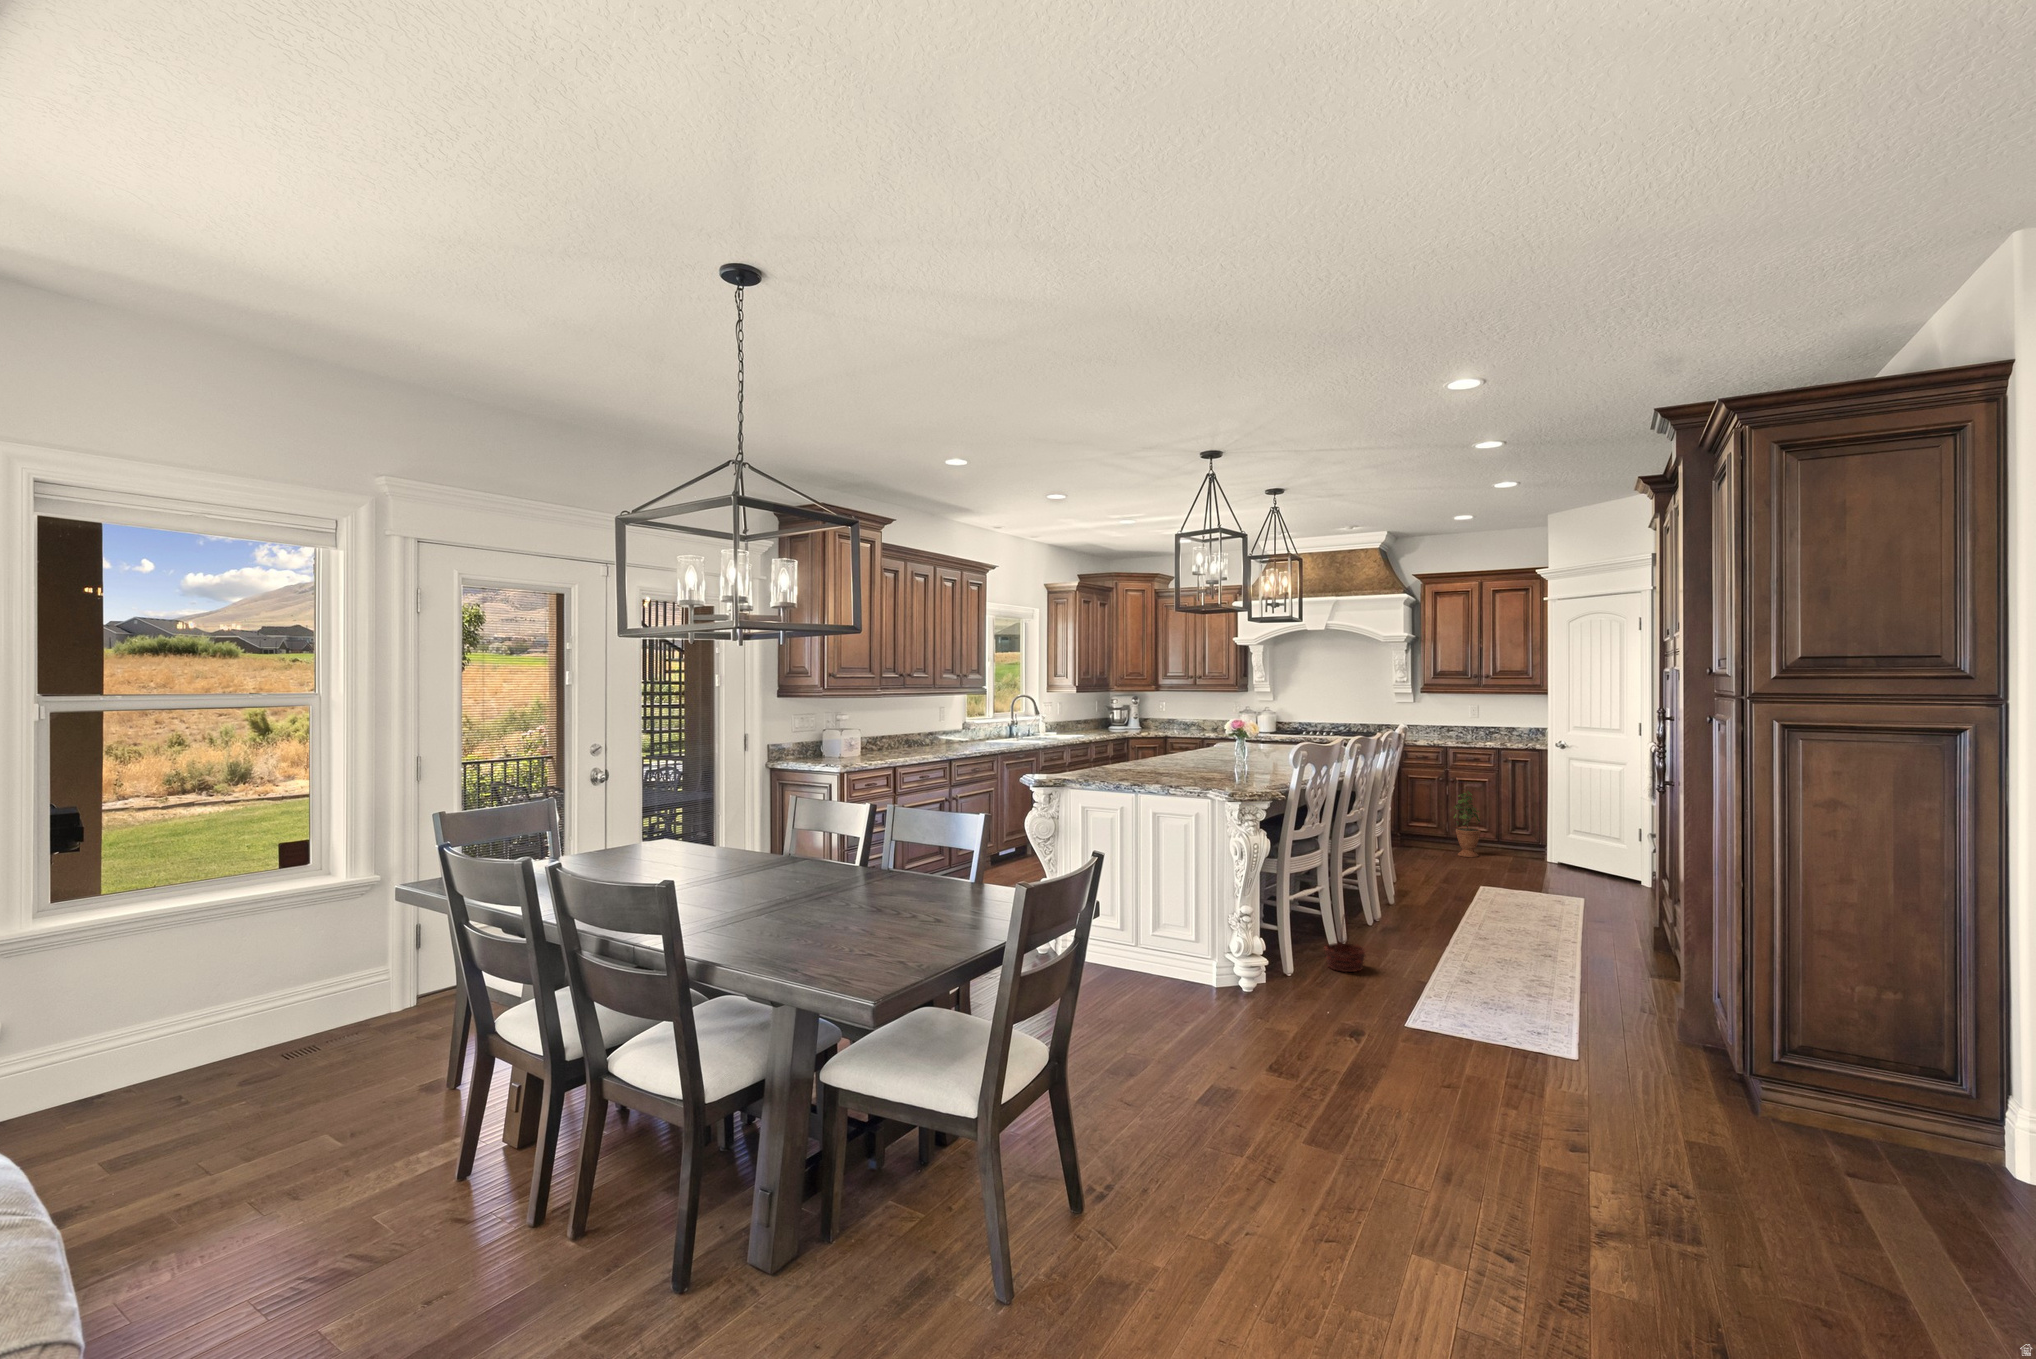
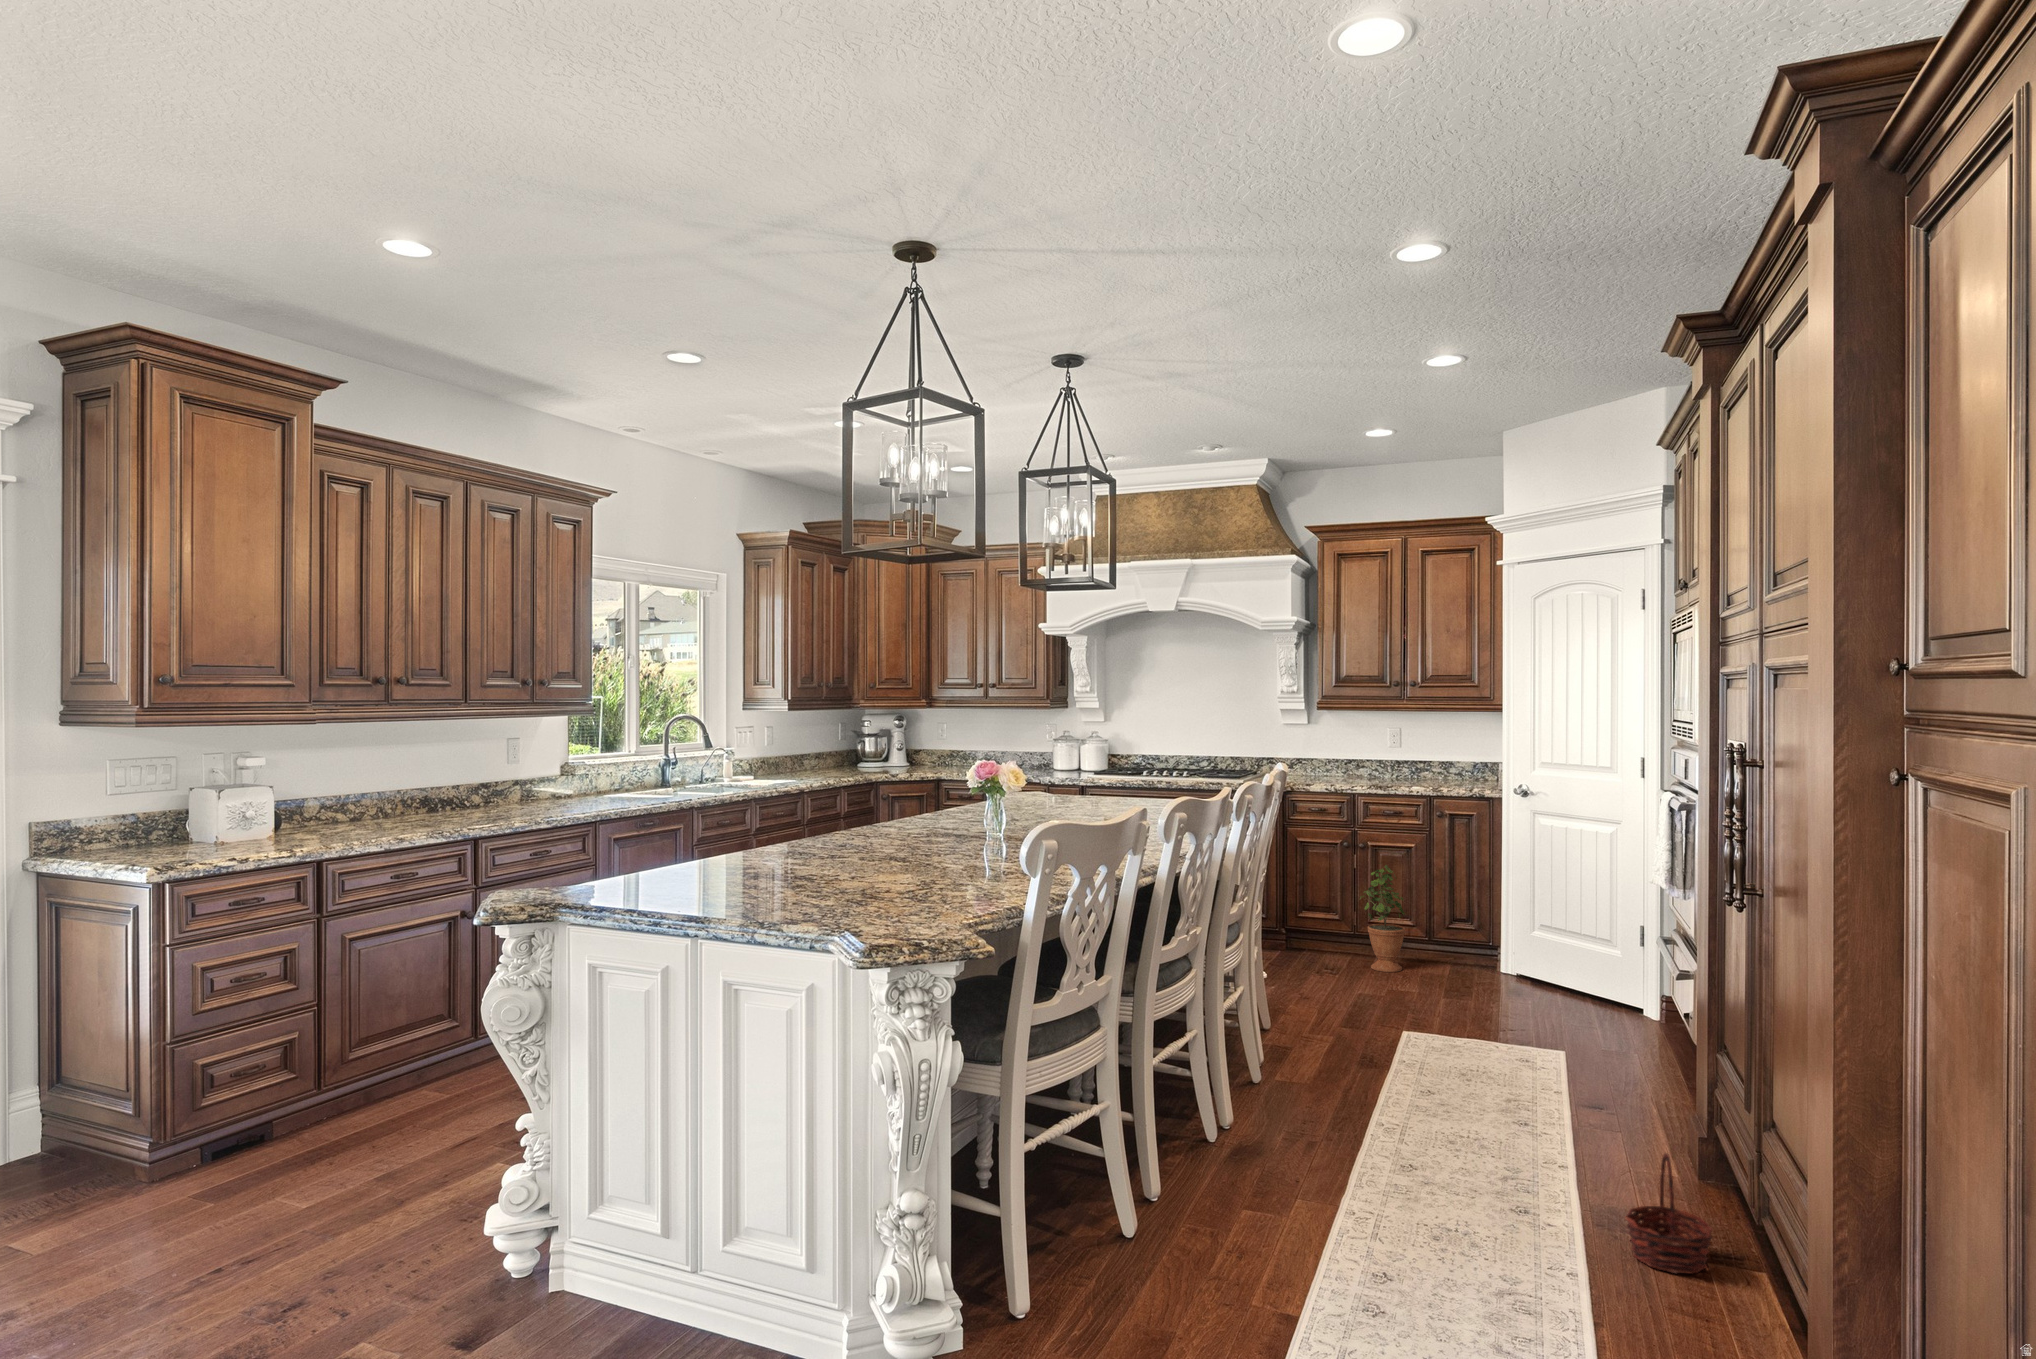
basket: present [1325,914,1365,972] -> present [1625,1153,1713,1274]

